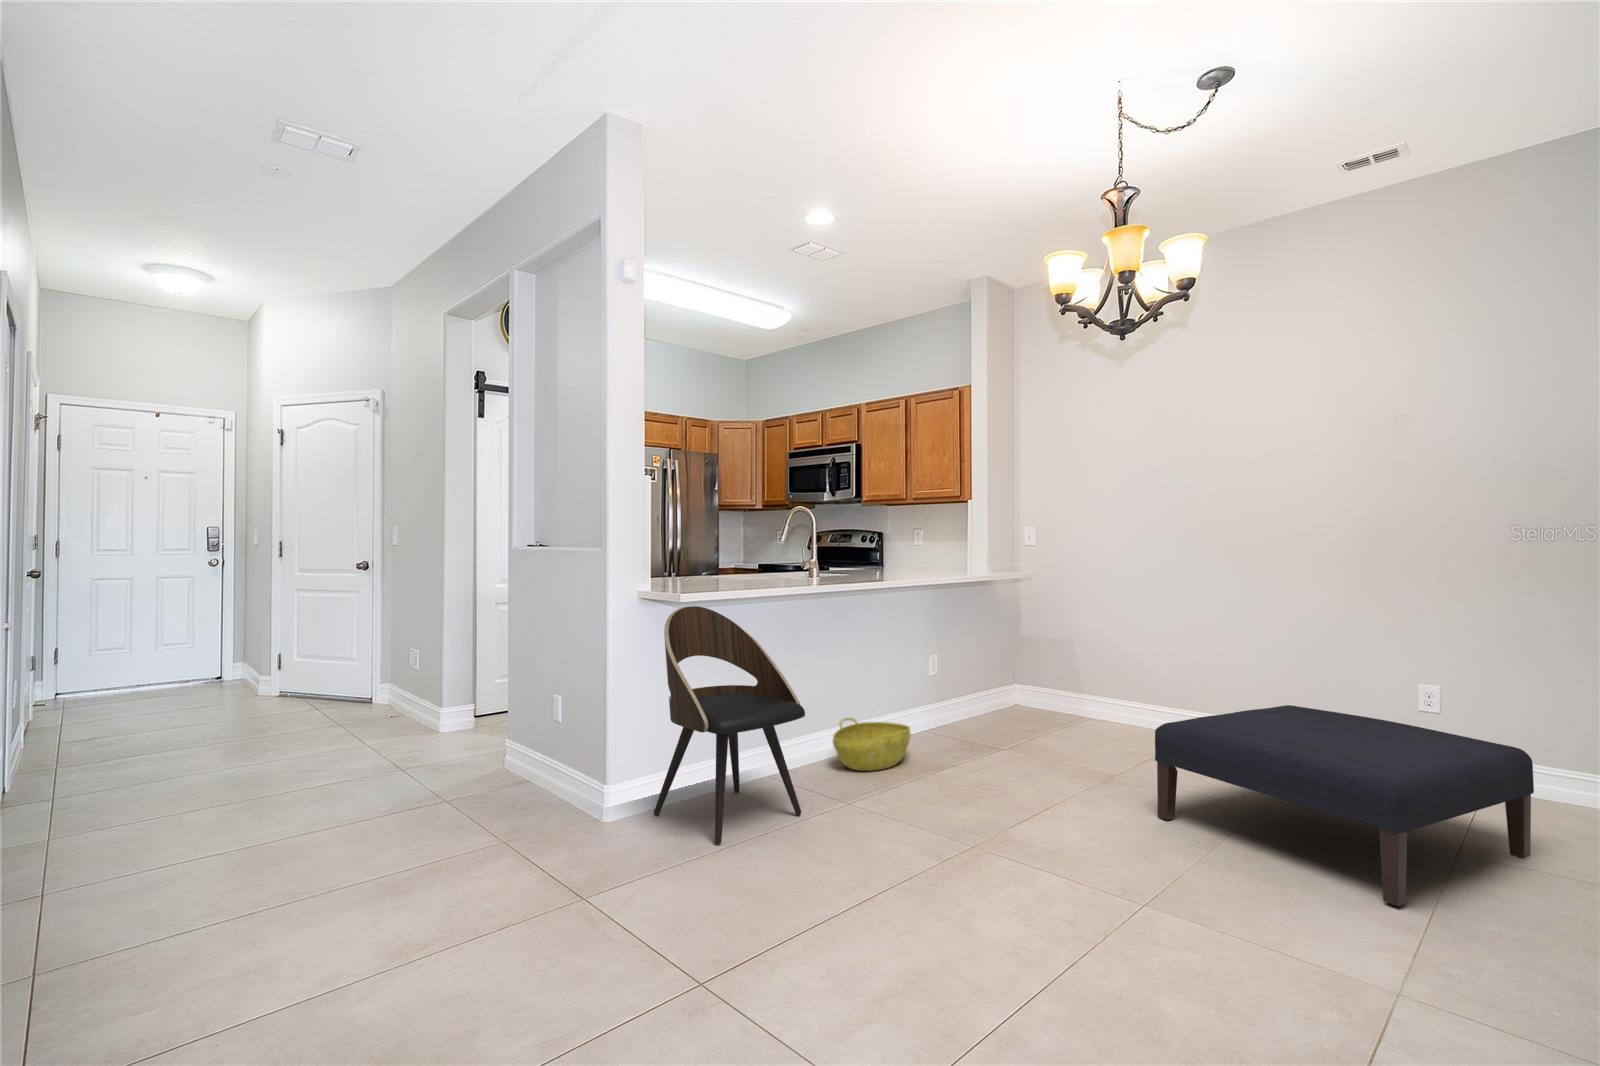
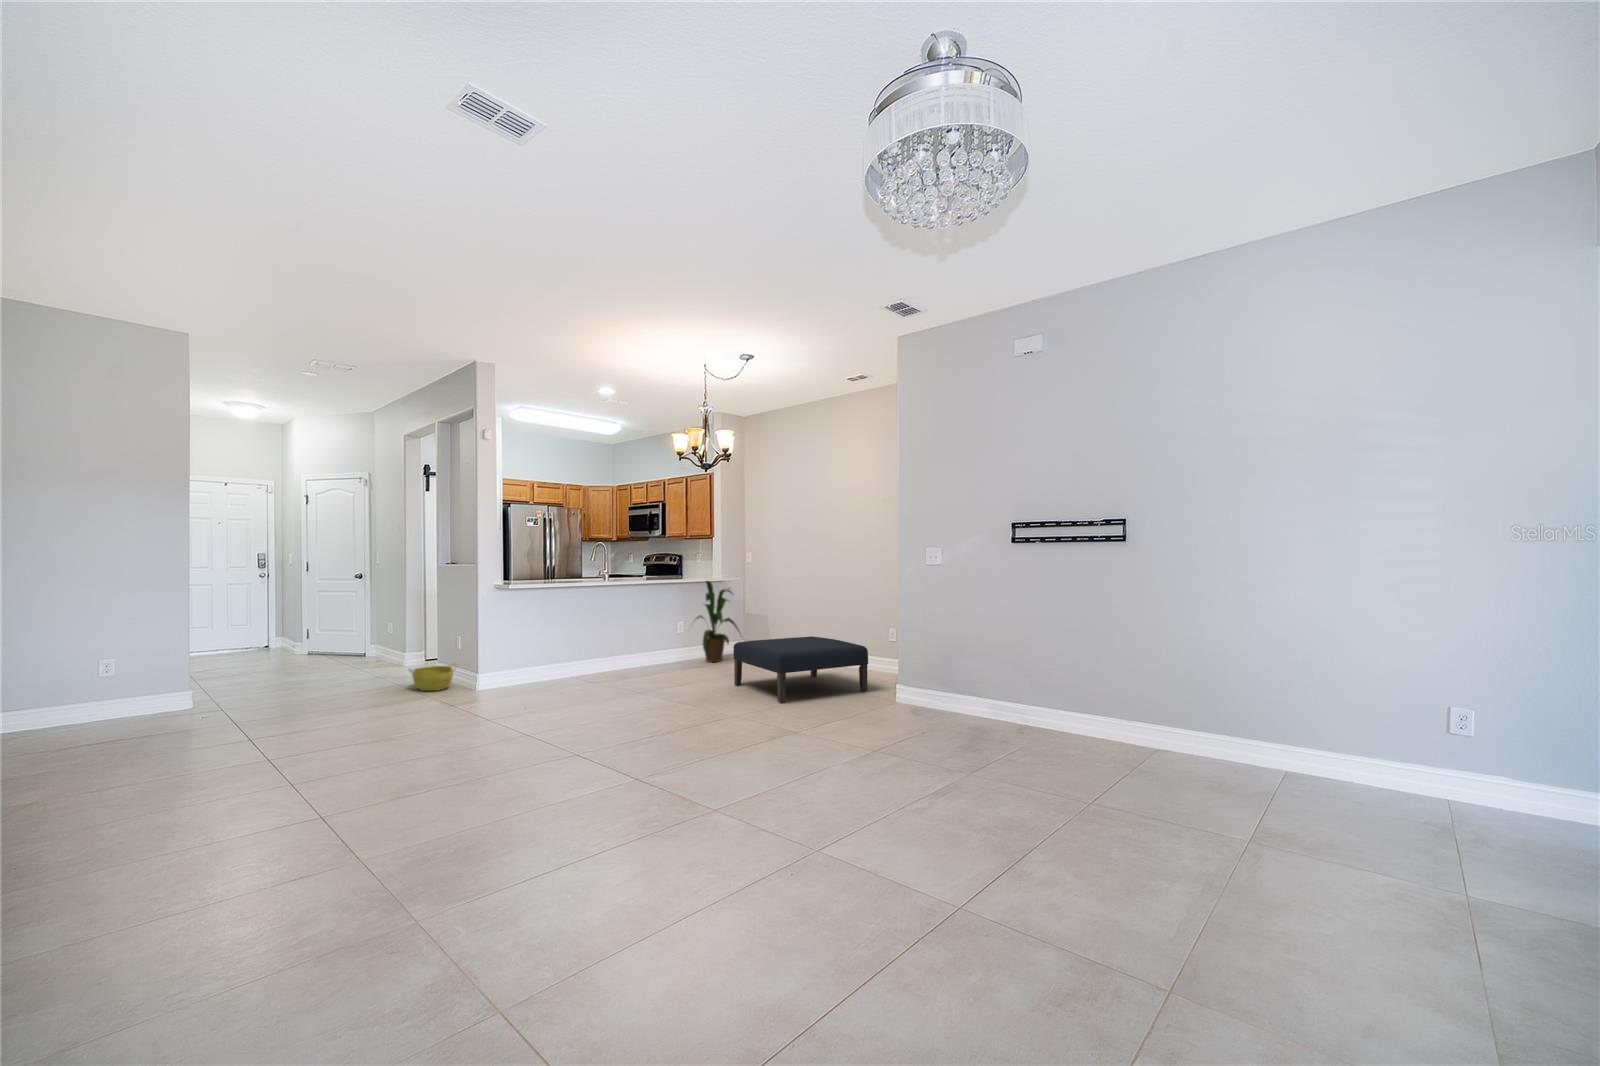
house plant: none [955,581,1061,736] -> present [697,581,739,662]
dining chair: present [654,606,805,843] -> none [500,592,572,695]
basket: present [833,718,911,771] -> present [409,664,456,691]

